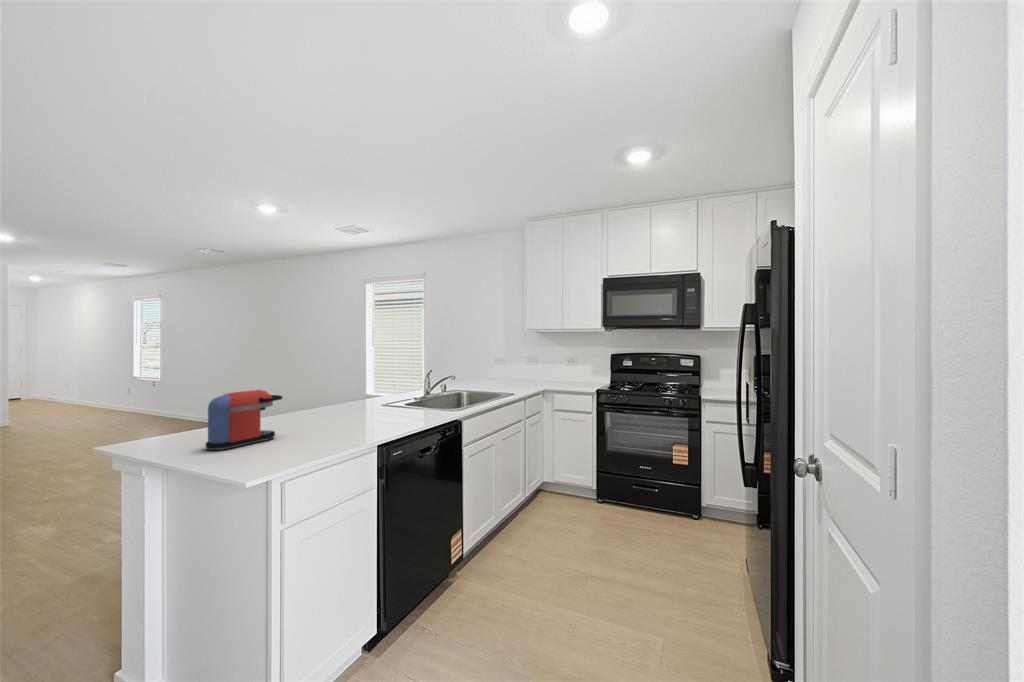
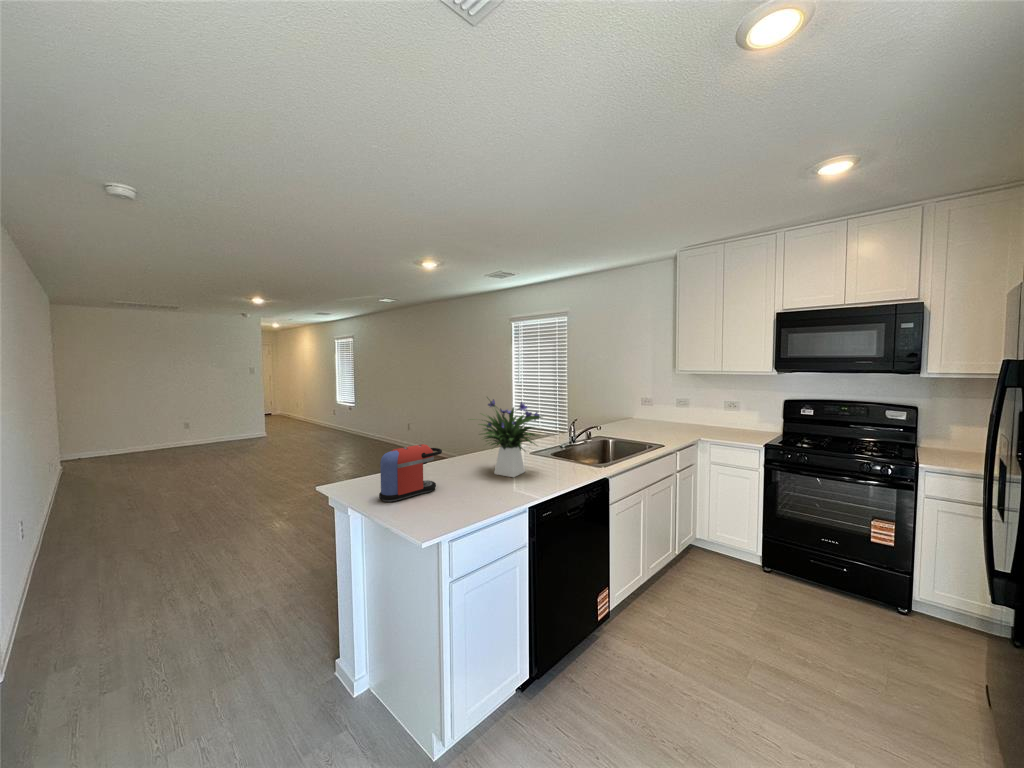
flower arrangement: none [311,343,395,424] -> present [480,399,541,477]

